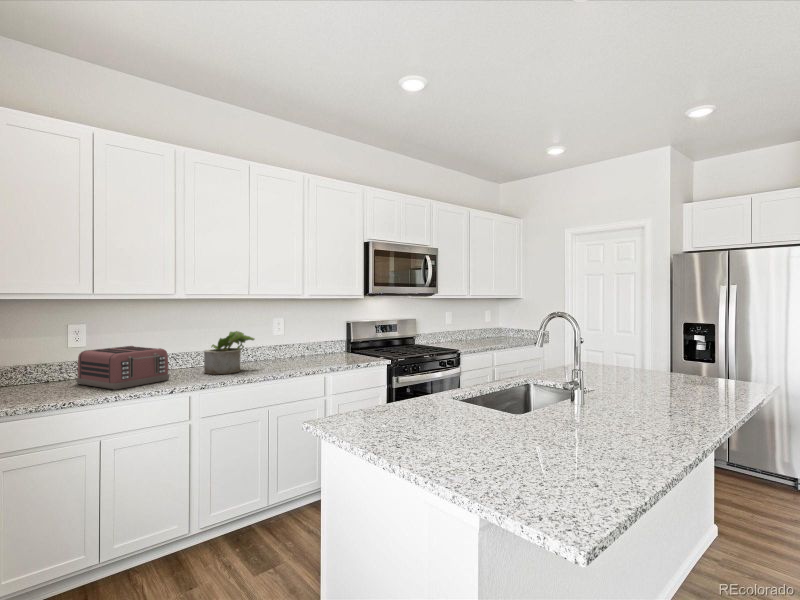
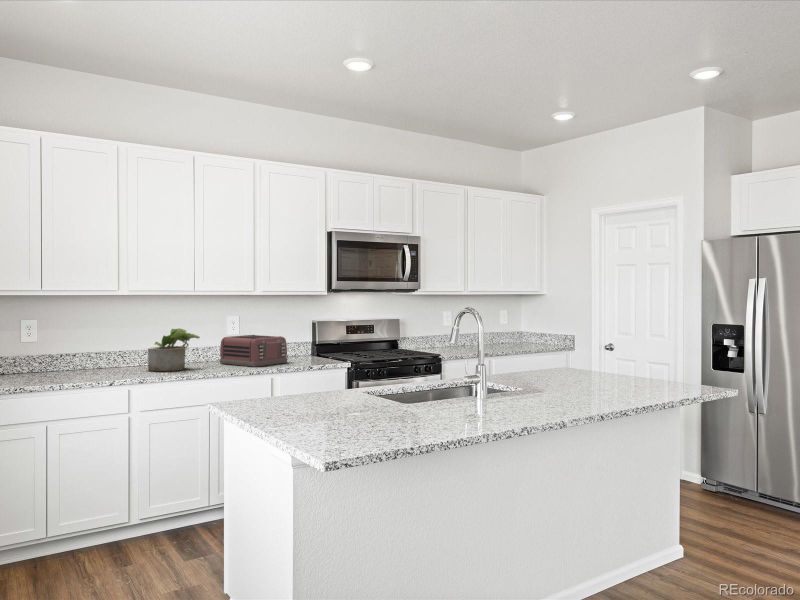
toaster: present [76,346,169,390] -> present [219,335,287,367]

